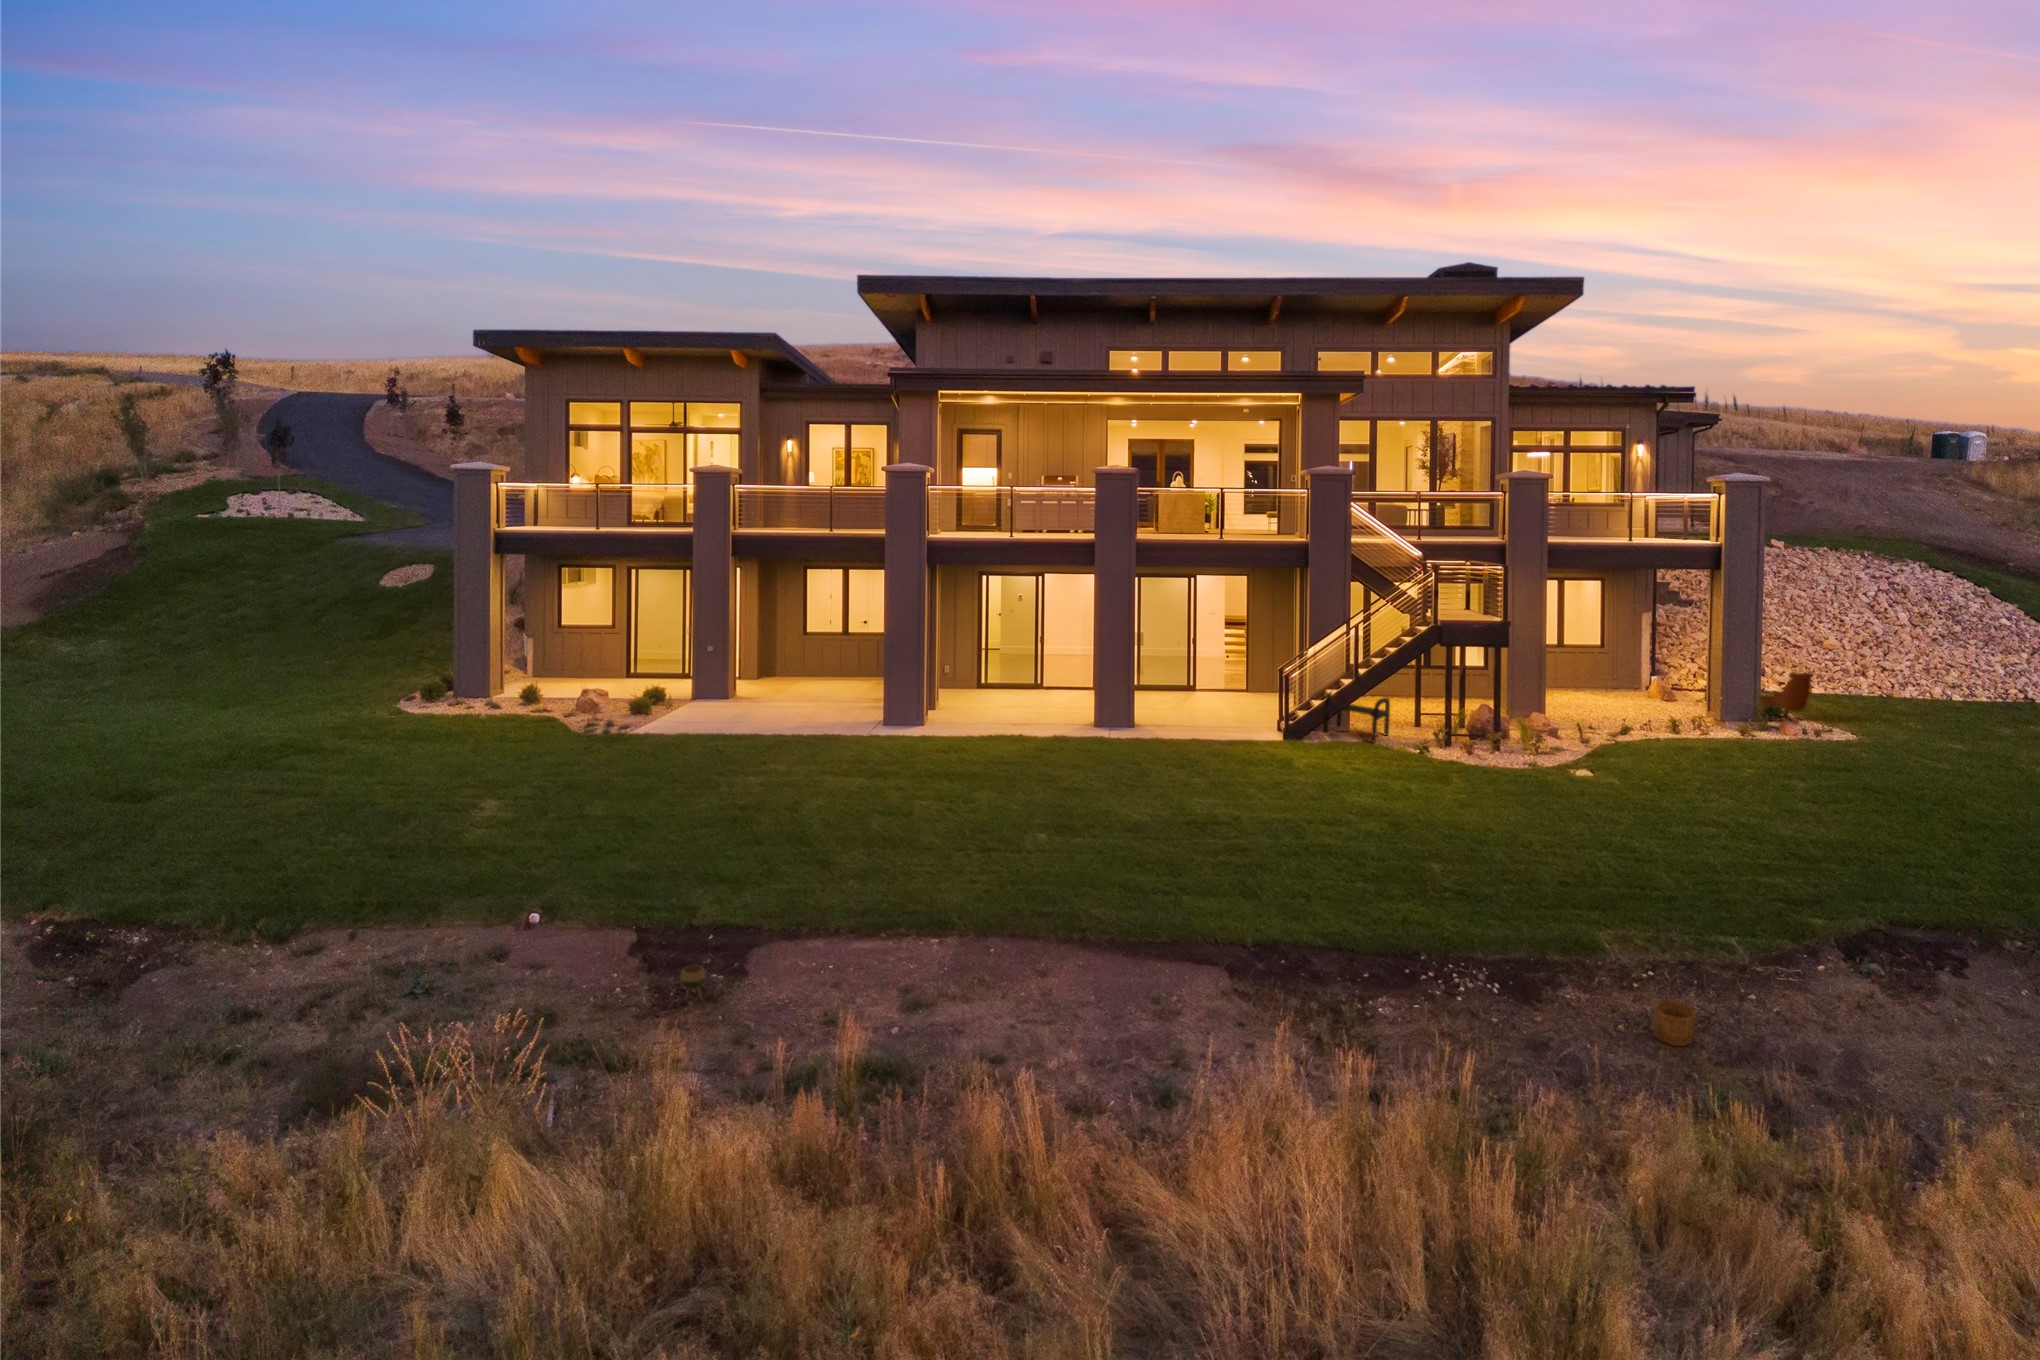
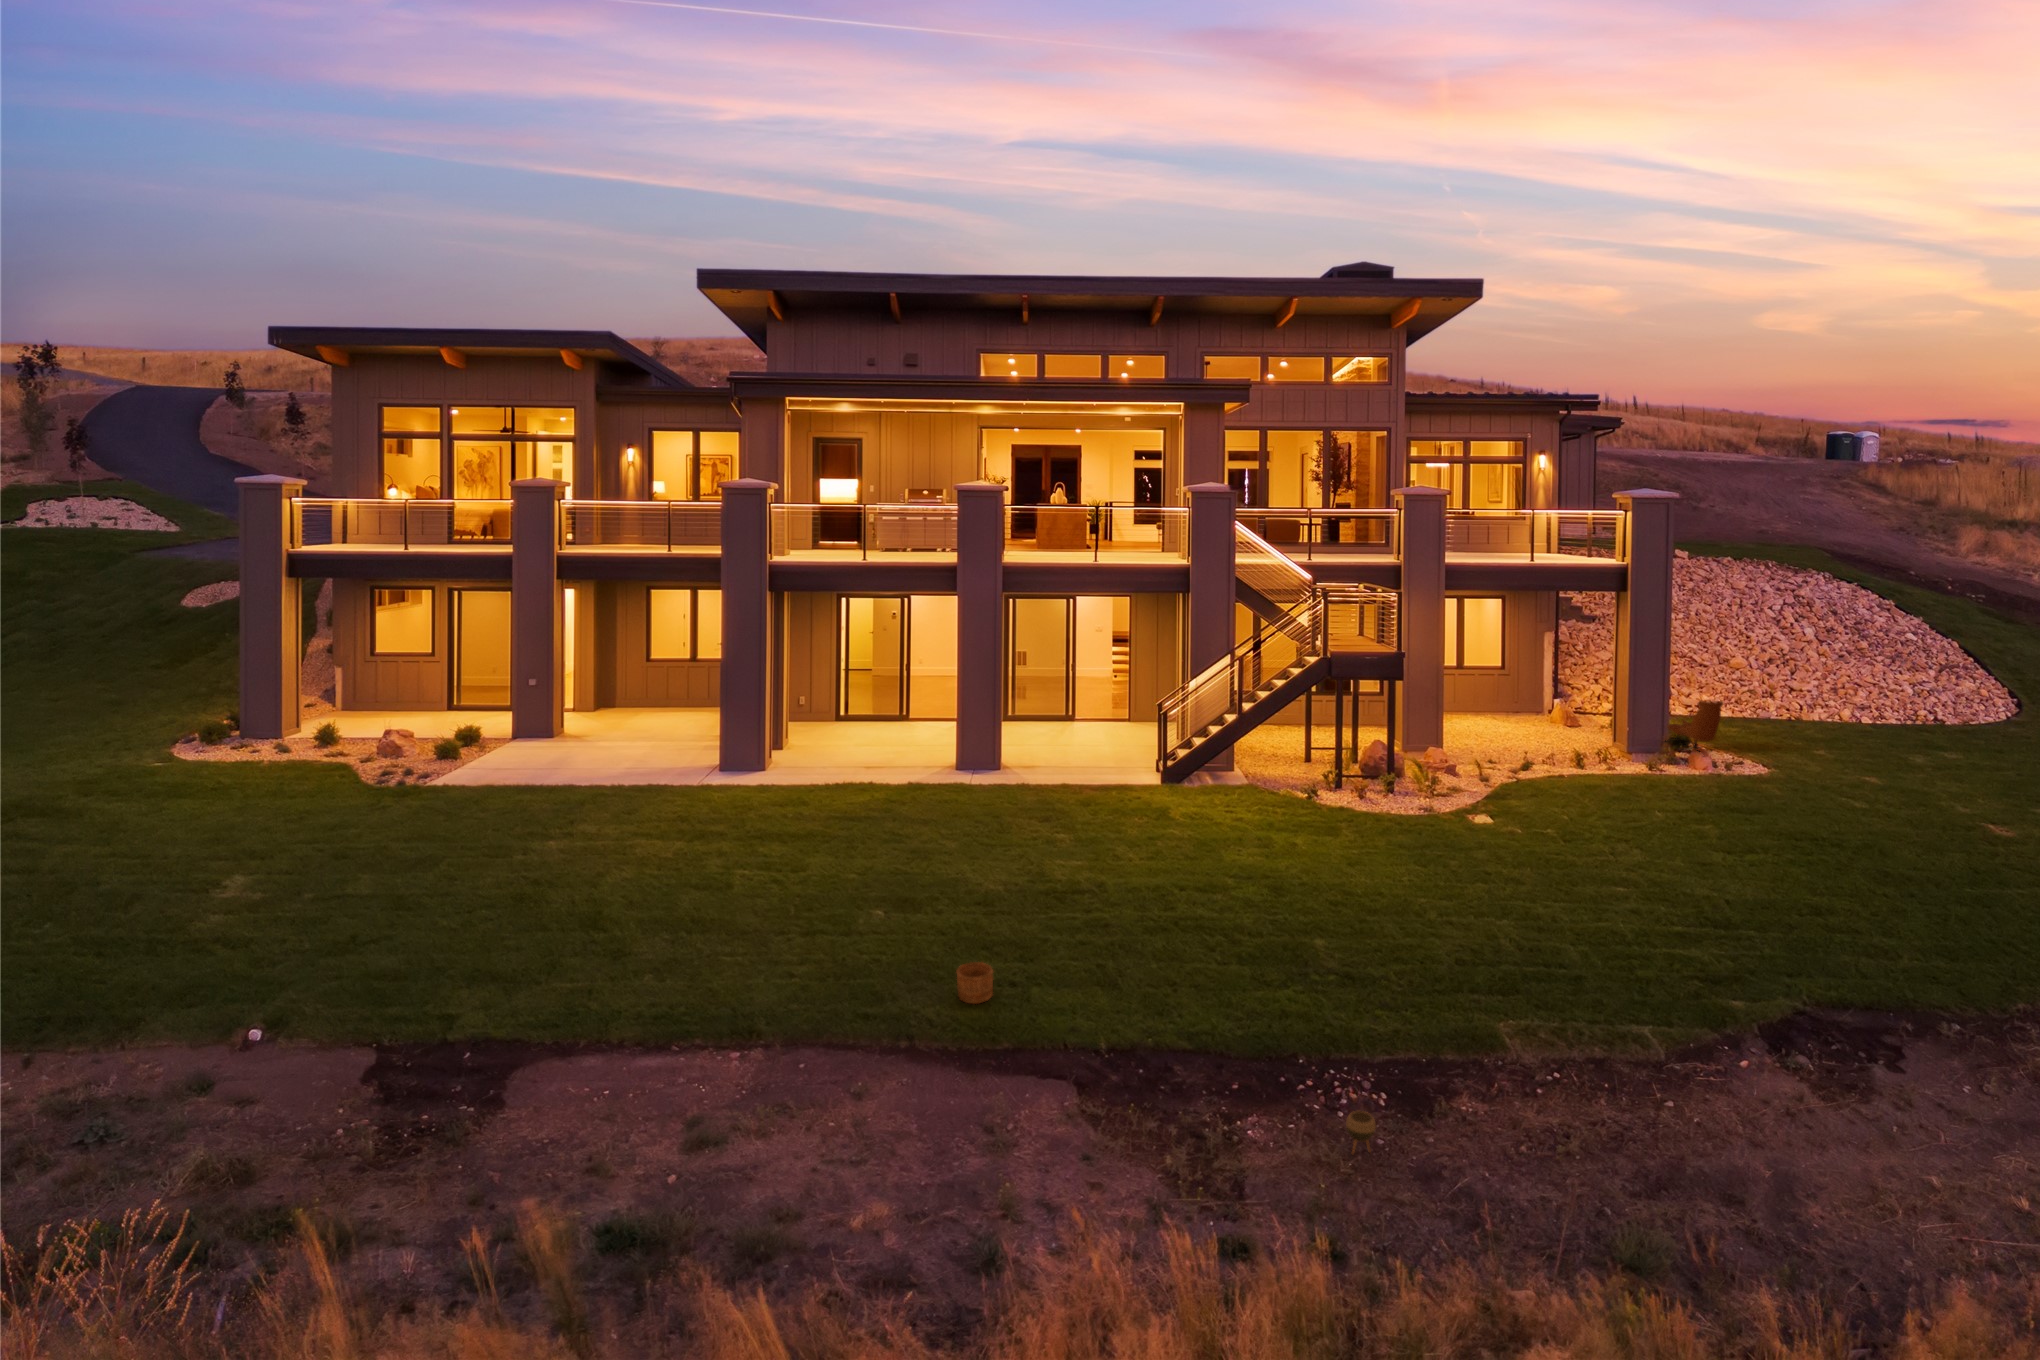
bench: present [1323,692,1390,742] -> none [1205,726,1277,785]
planter: present [680,965,706,999] -> present [1346,1111,1376,1153]
wooden bucket: present [1653,1001,1696,1046] -> present [956,962,993,1004]

